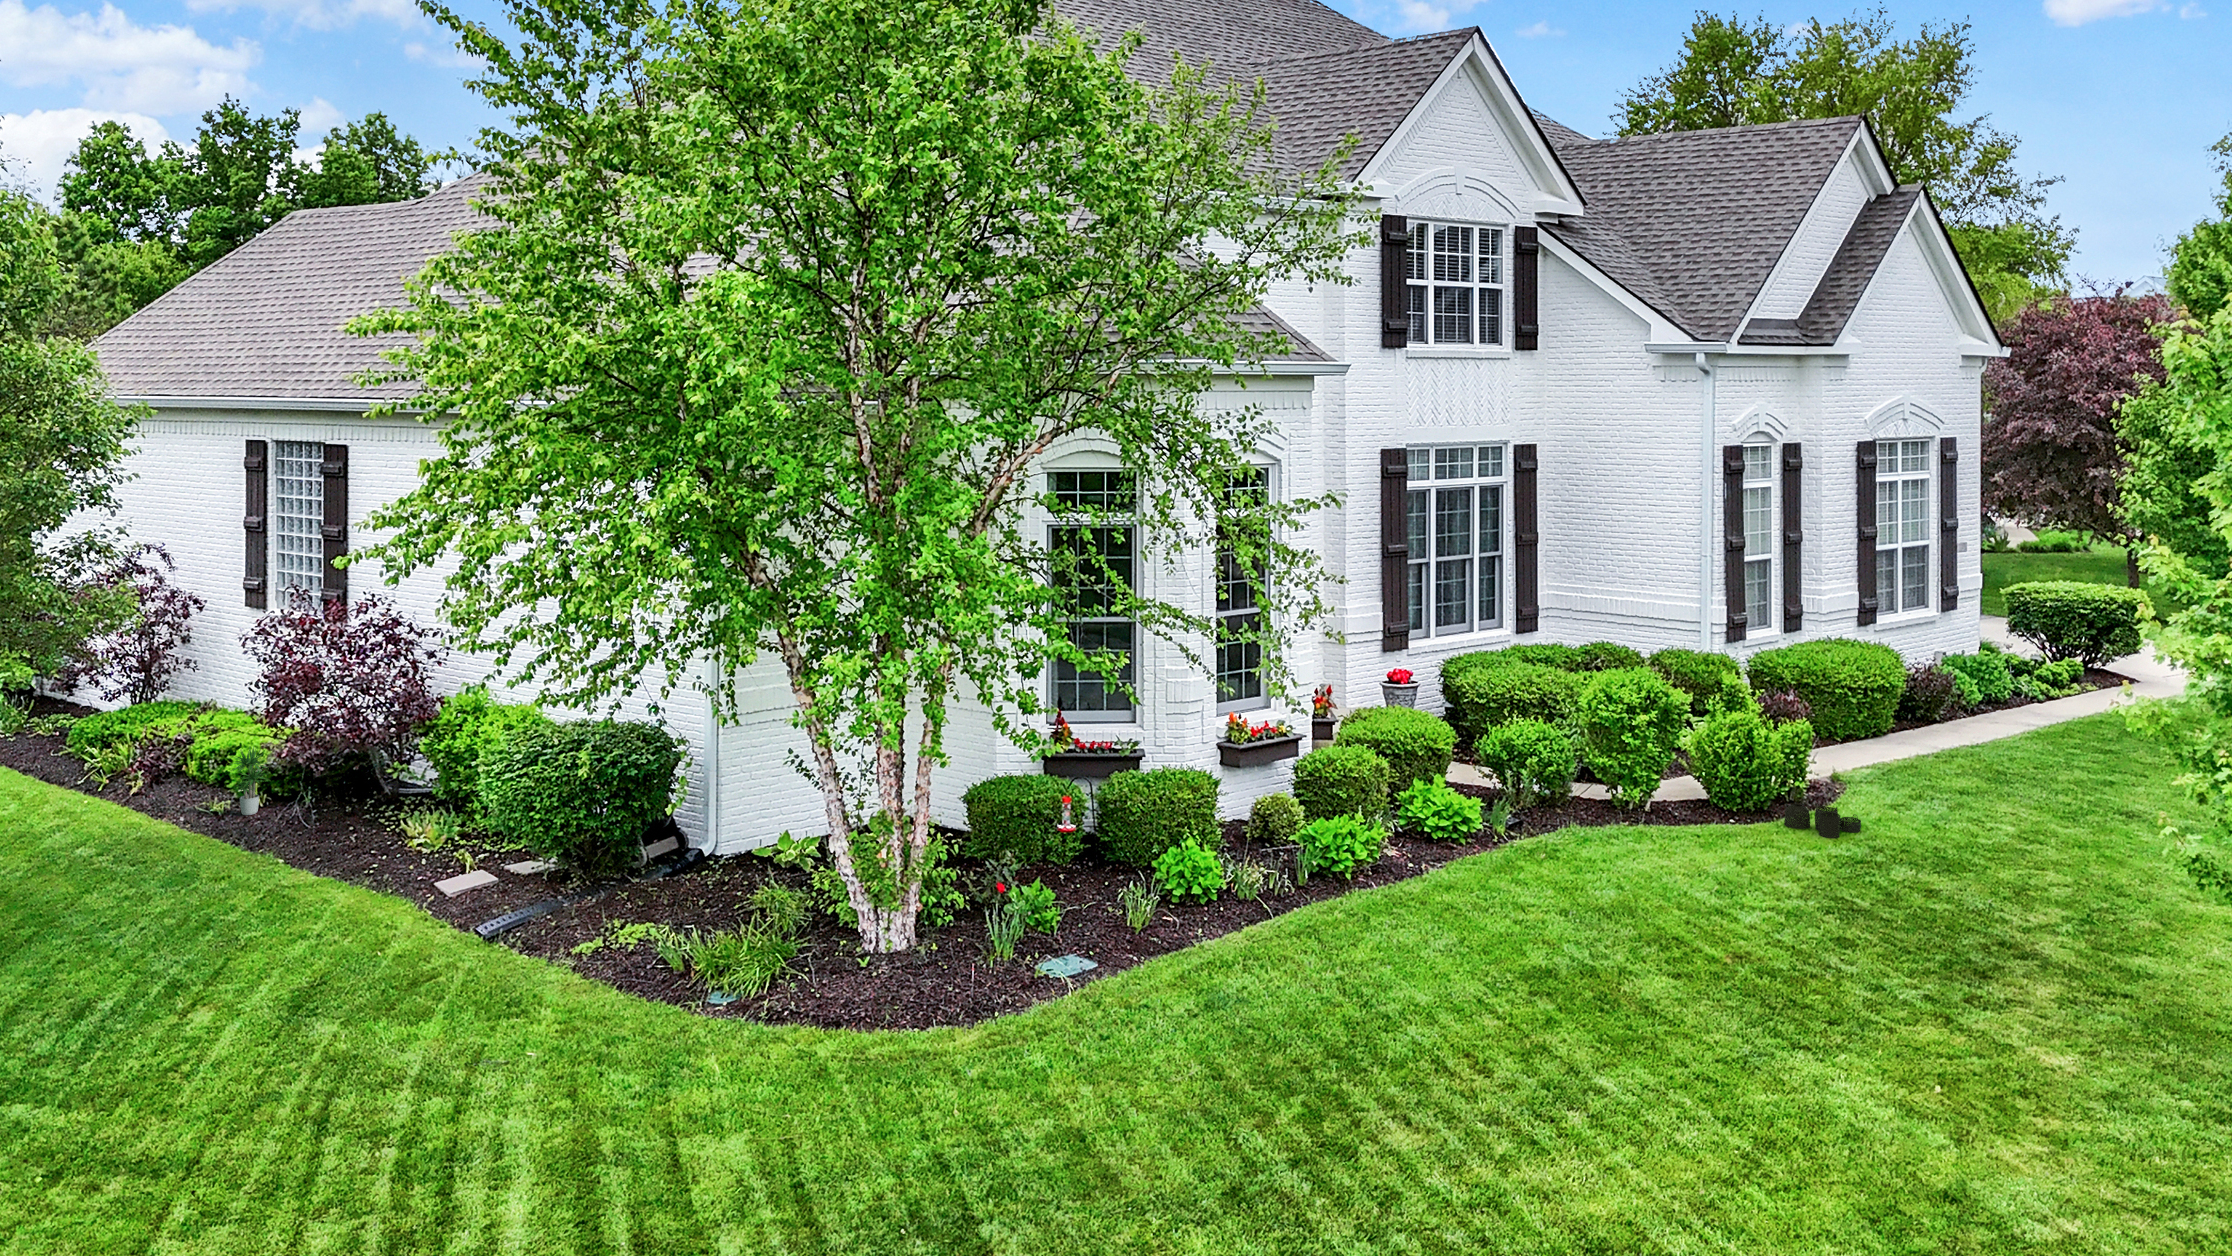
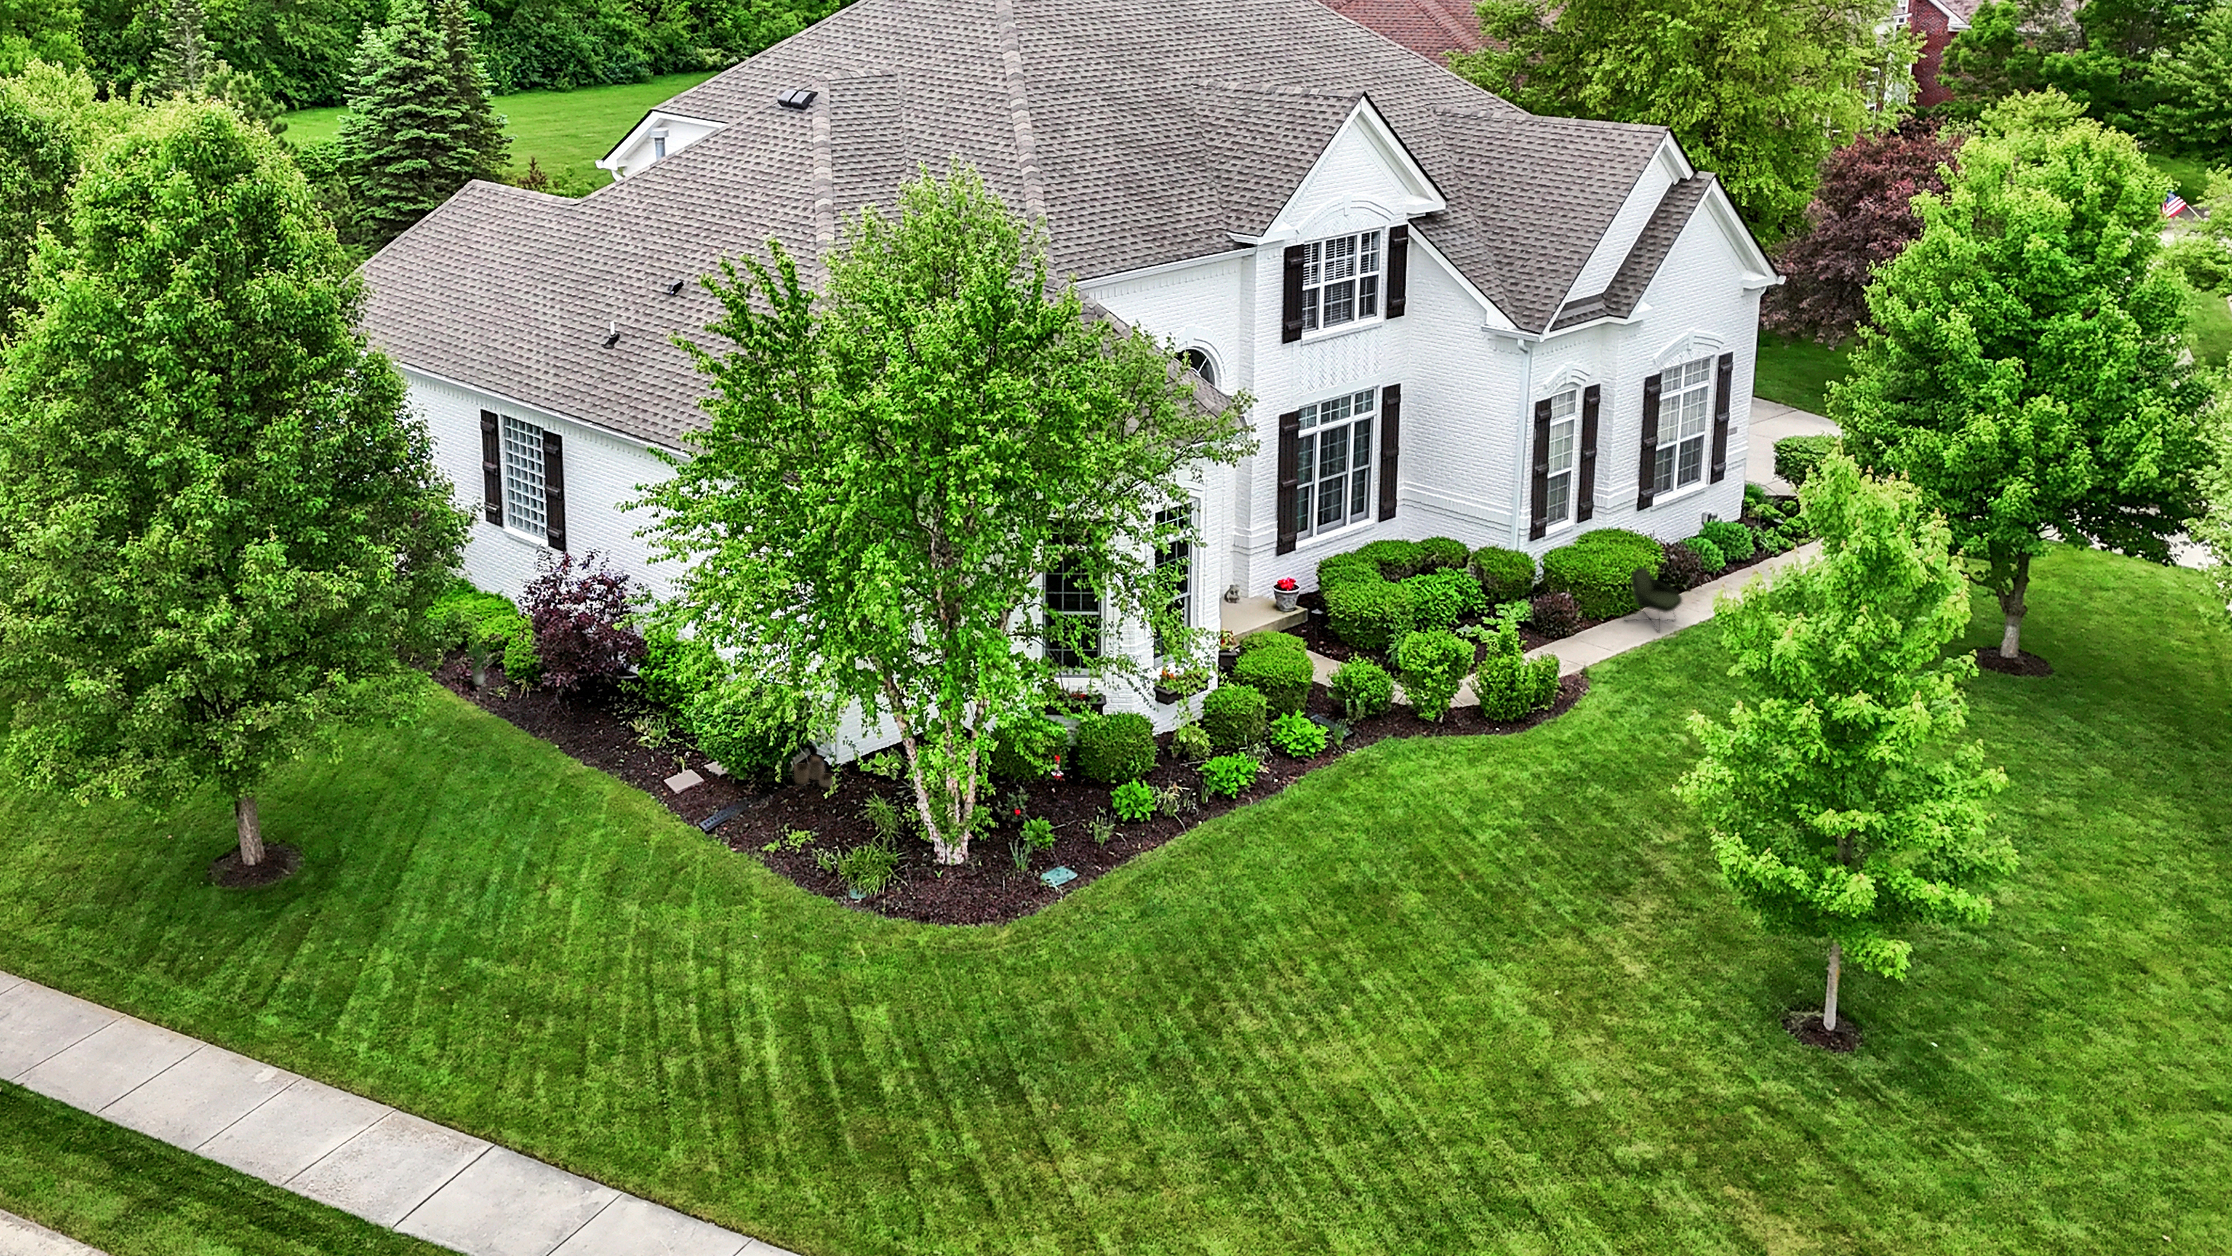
lounge chair: none [1874,667,1949,747] -> present [1631,567,1682,631]
woven basket: present [1784,802,1861,838] -> present [794,755,833,787]

